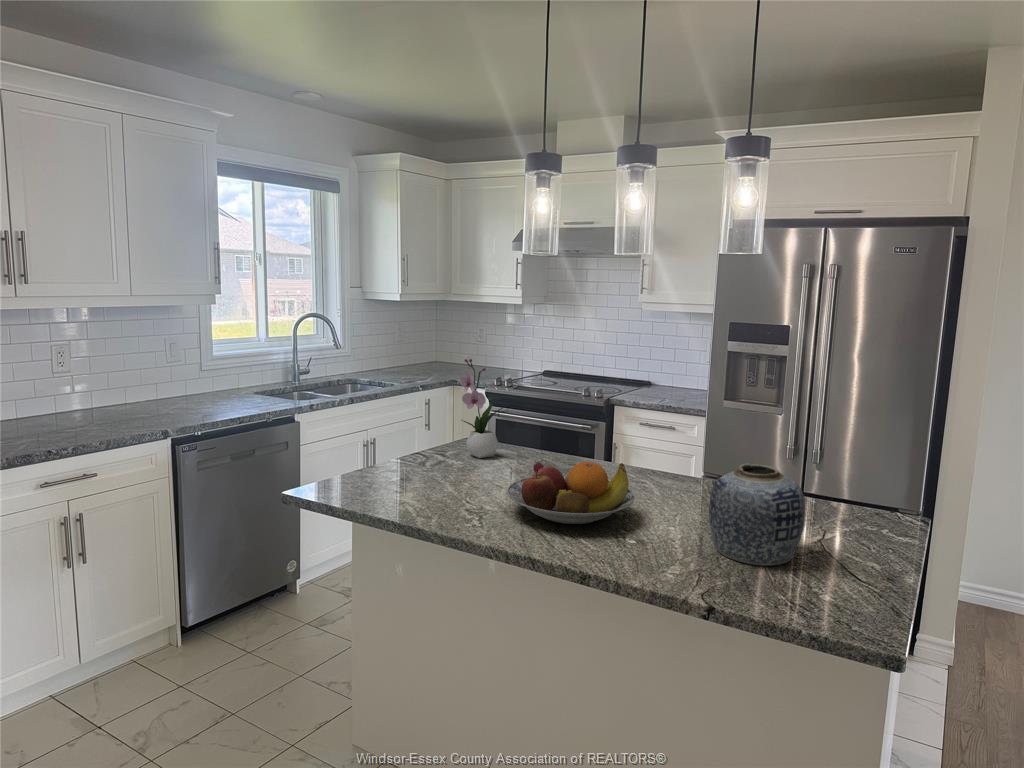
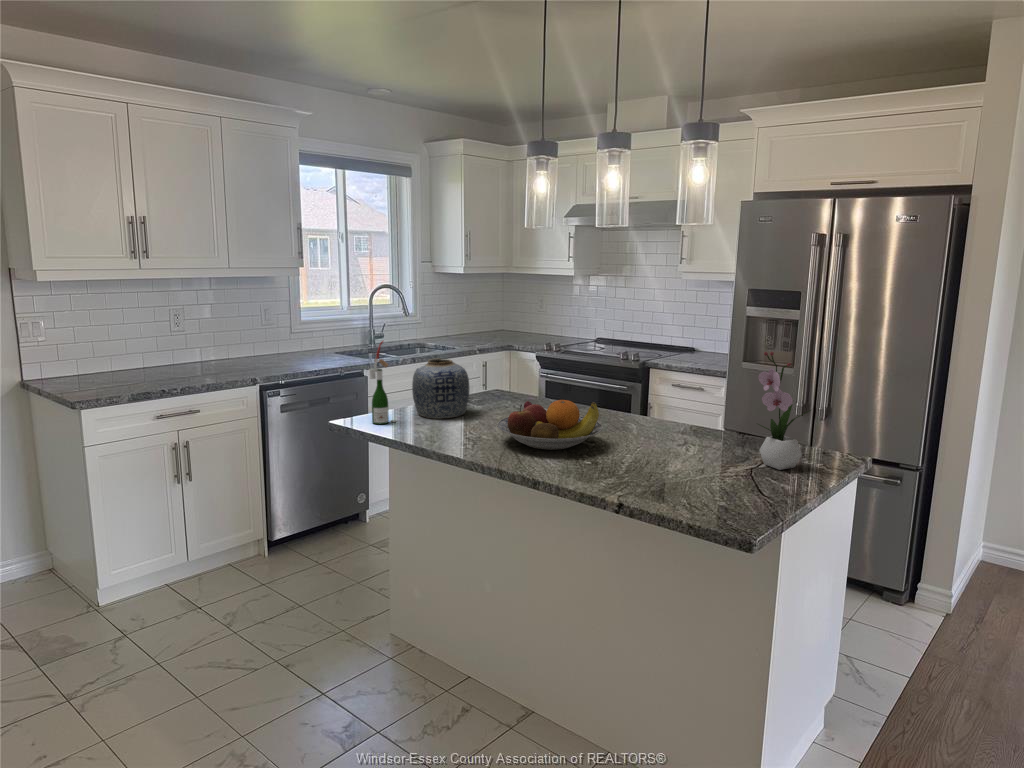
flower arrangement: present [460,359,504,458] -> present [758,352,811,470]
wine bottle: none [338,390,370,495] -> present [369,341,396,424]
vase: present [709,463,805,566] -> present [412,358,469,418]

